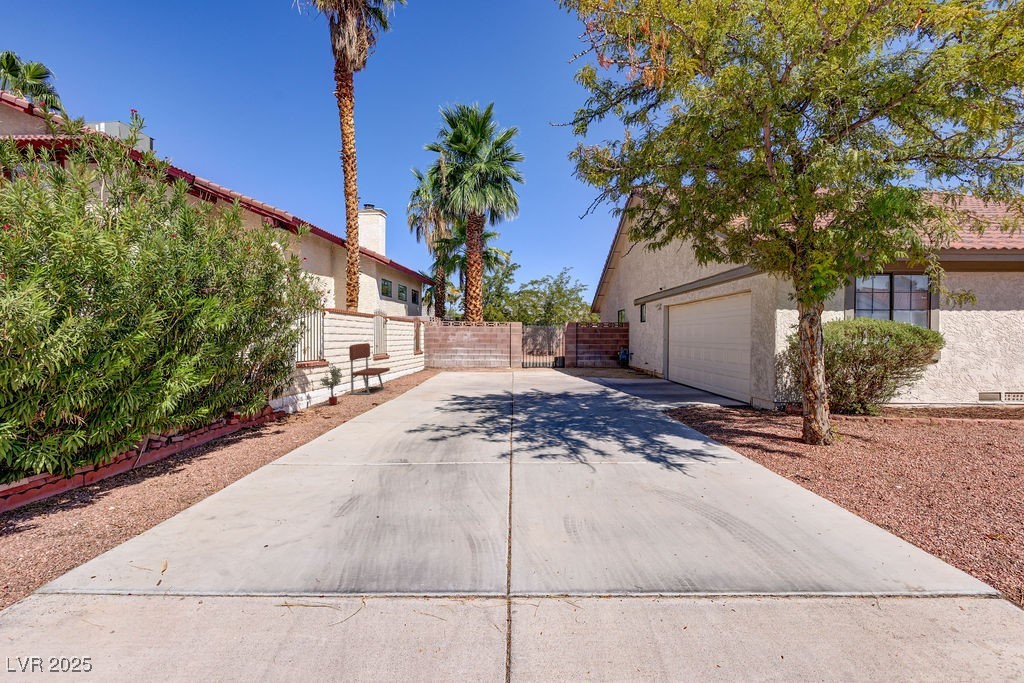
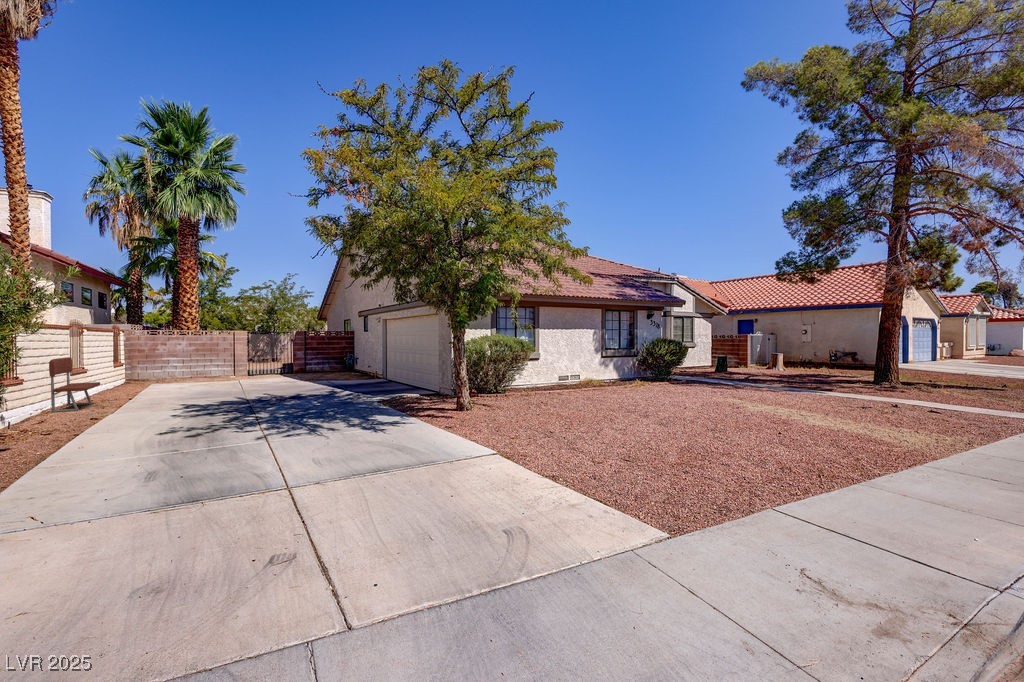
potted tree: present [320,364,342,405] -> none [17,380,49,424]

